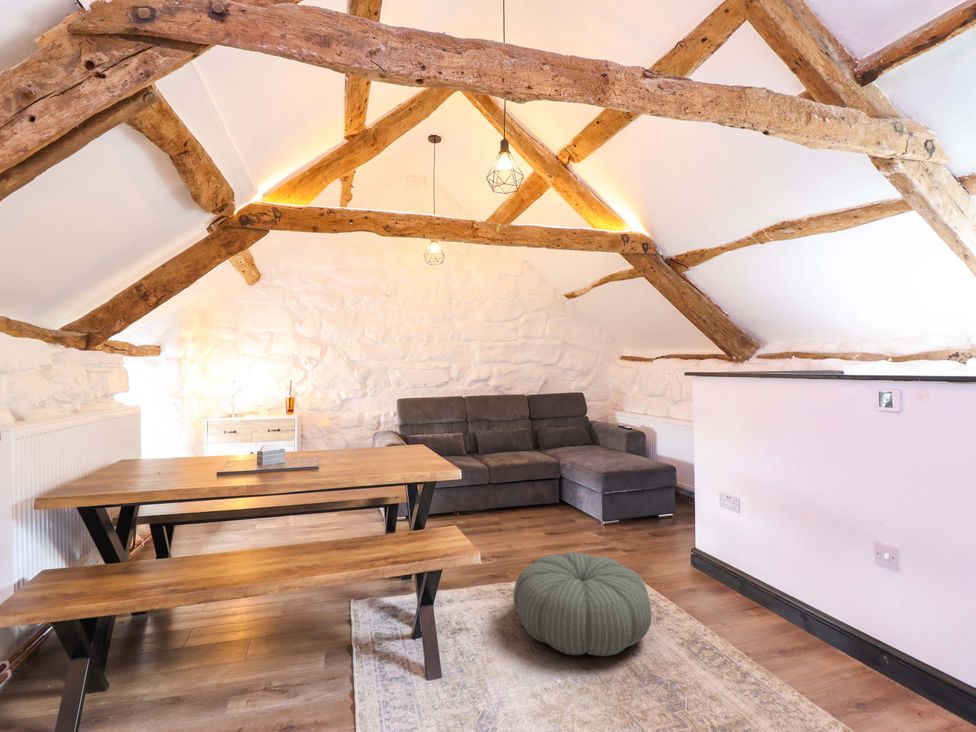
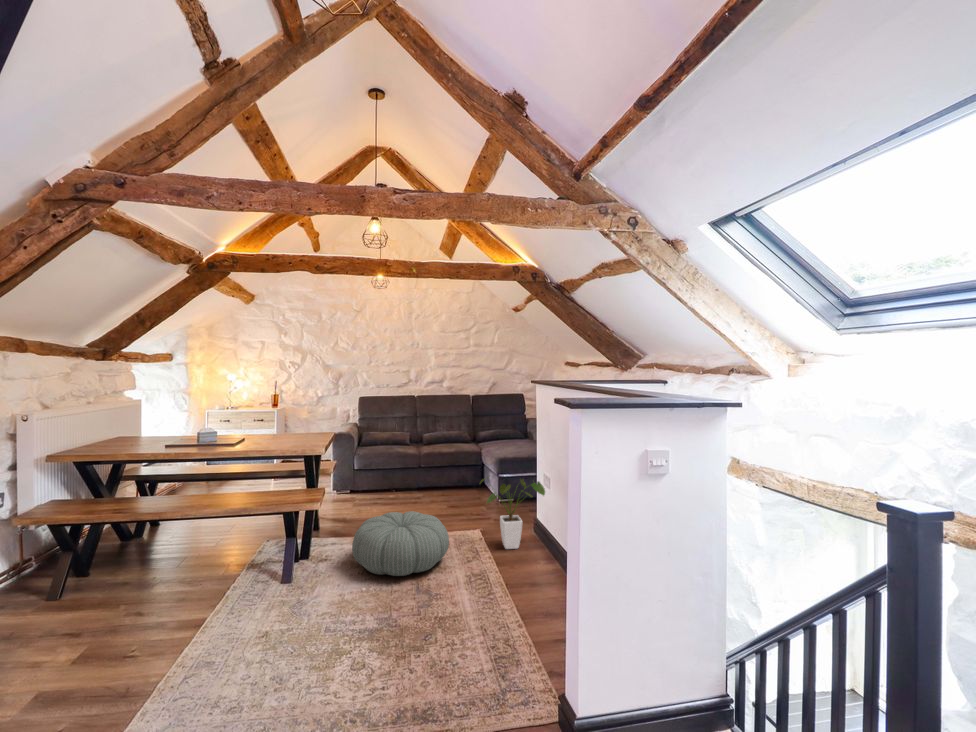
house plant: none [656,497,760,597] -> present [480,477,545,549]

